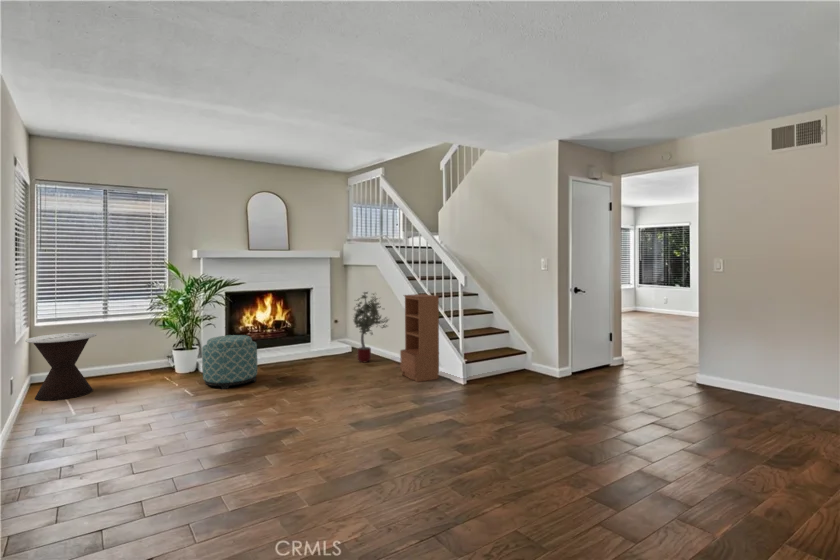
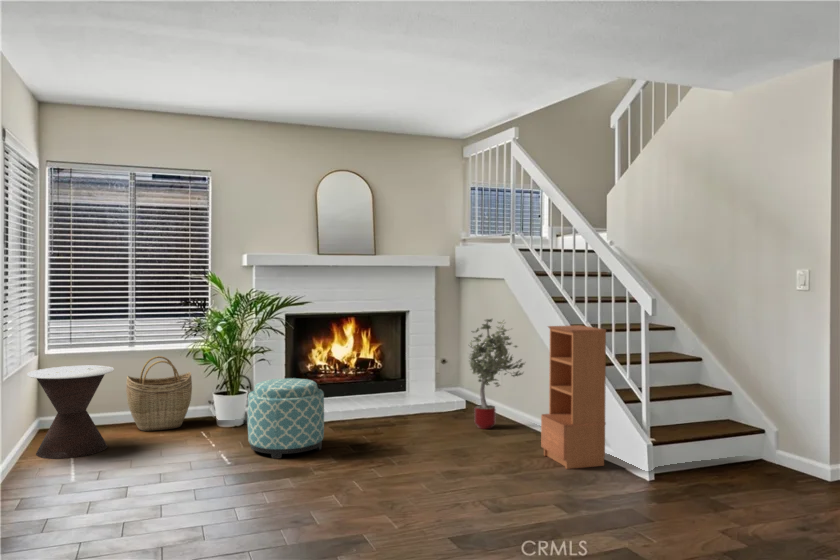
woven basket: none [104,324,156,378] -> present [126,356,192,431]

